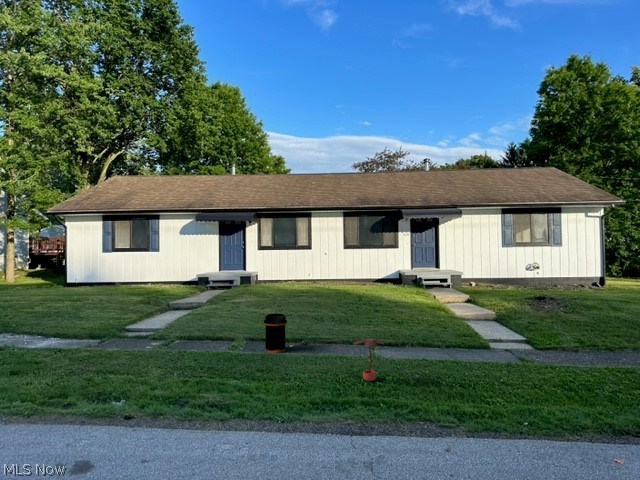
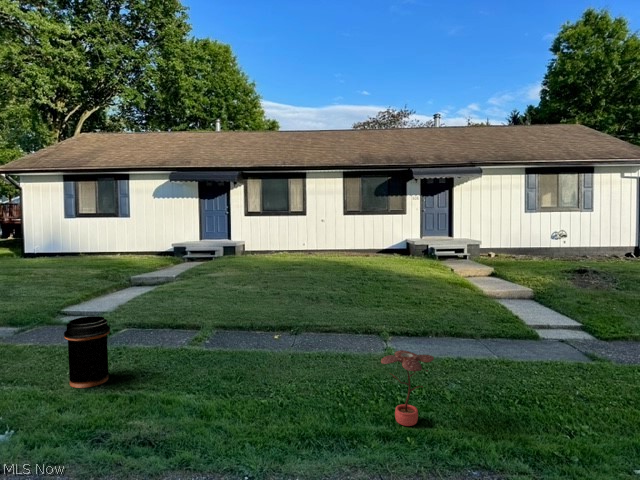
trash can: present [264,313,287,353] -> present [64,316,110,388]

